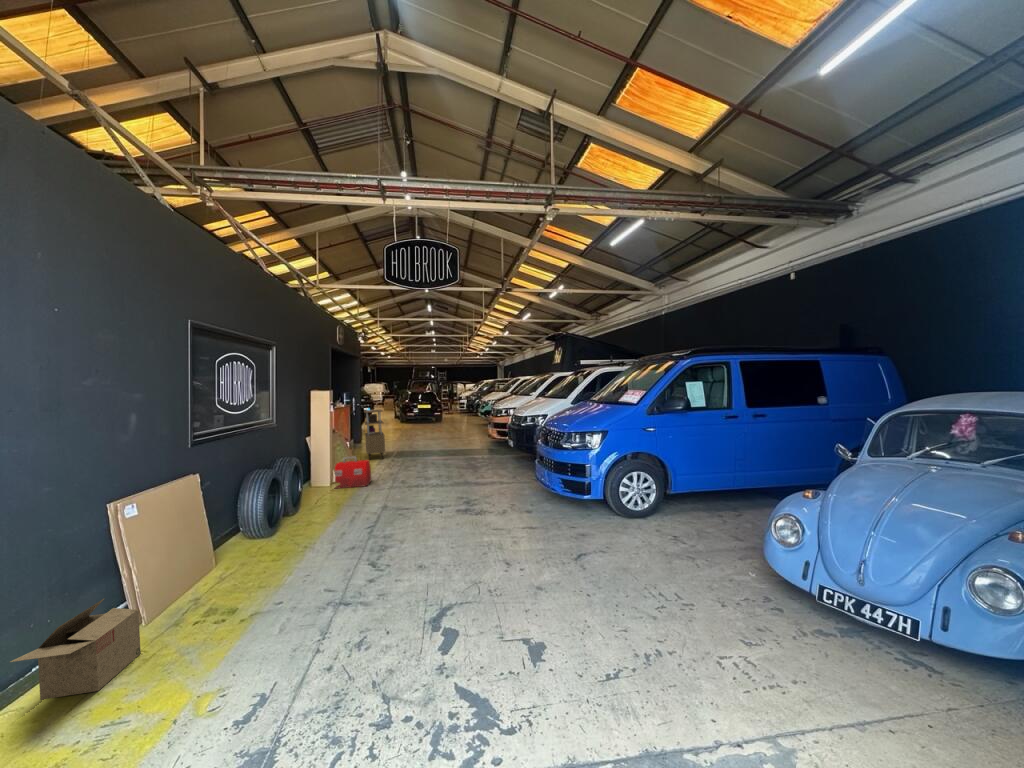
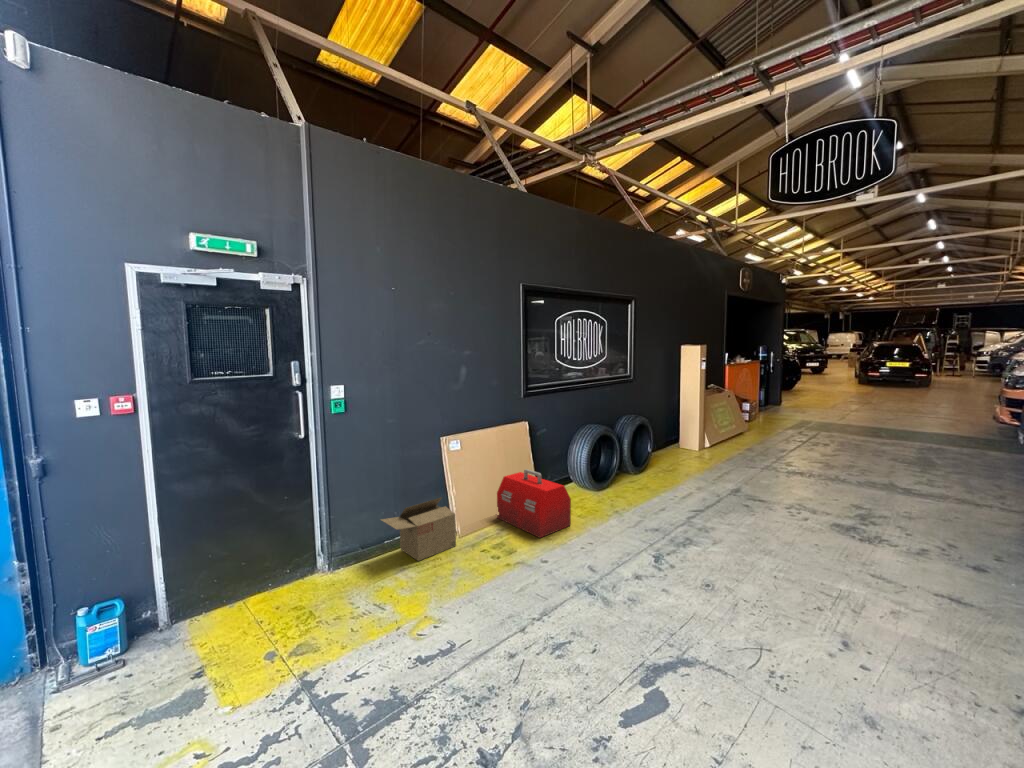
shelving unit: present [364,408,385,459] -> none [772,365,803,427]
toolbox: present [334,456,371,489] -> present [497,469,571,538]

